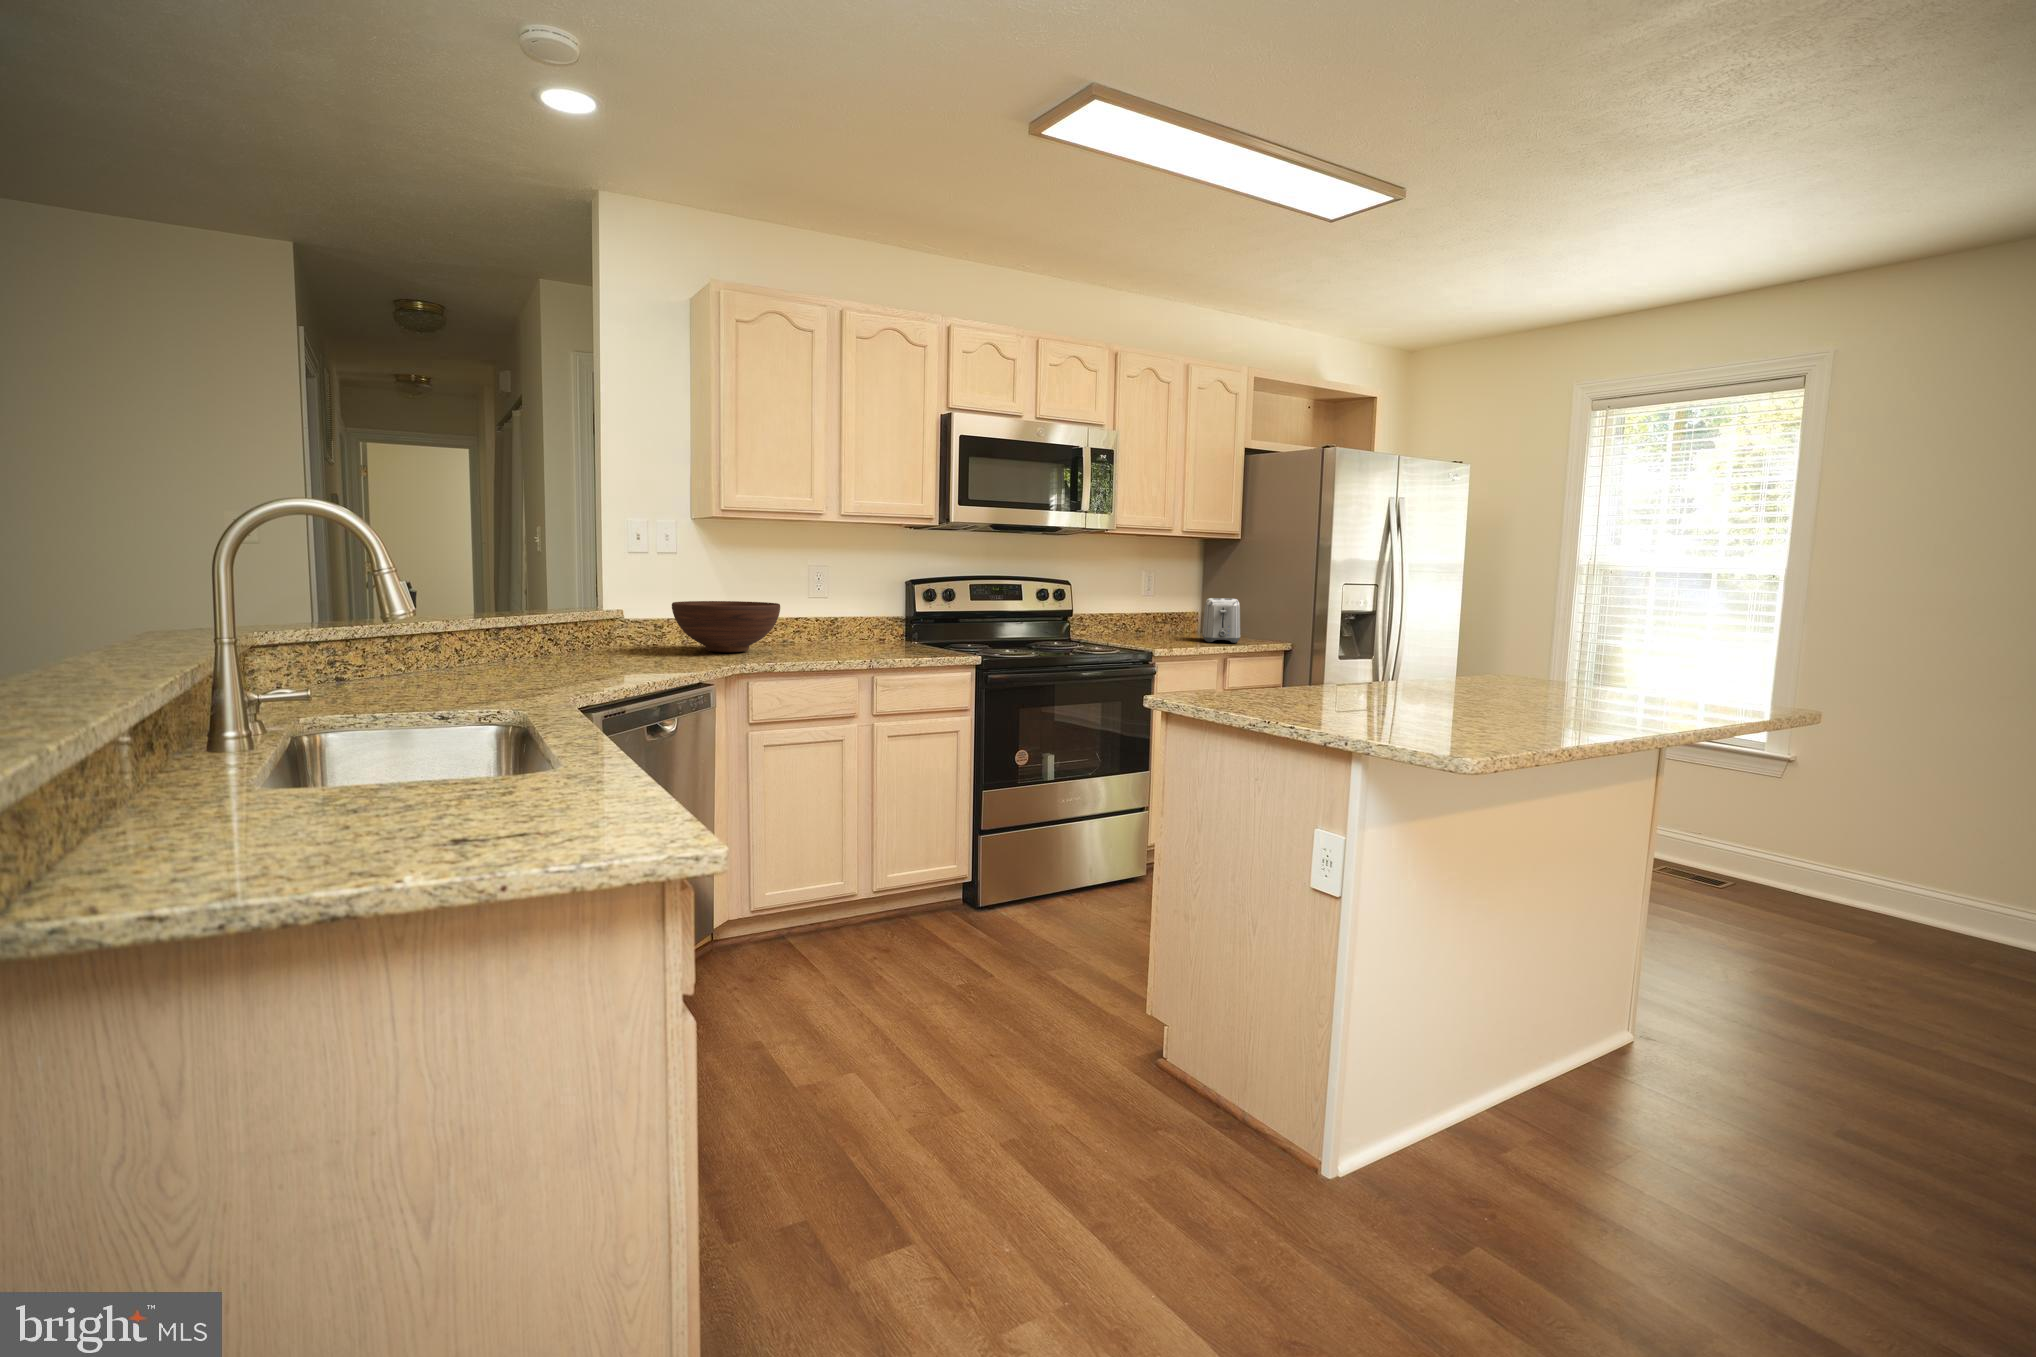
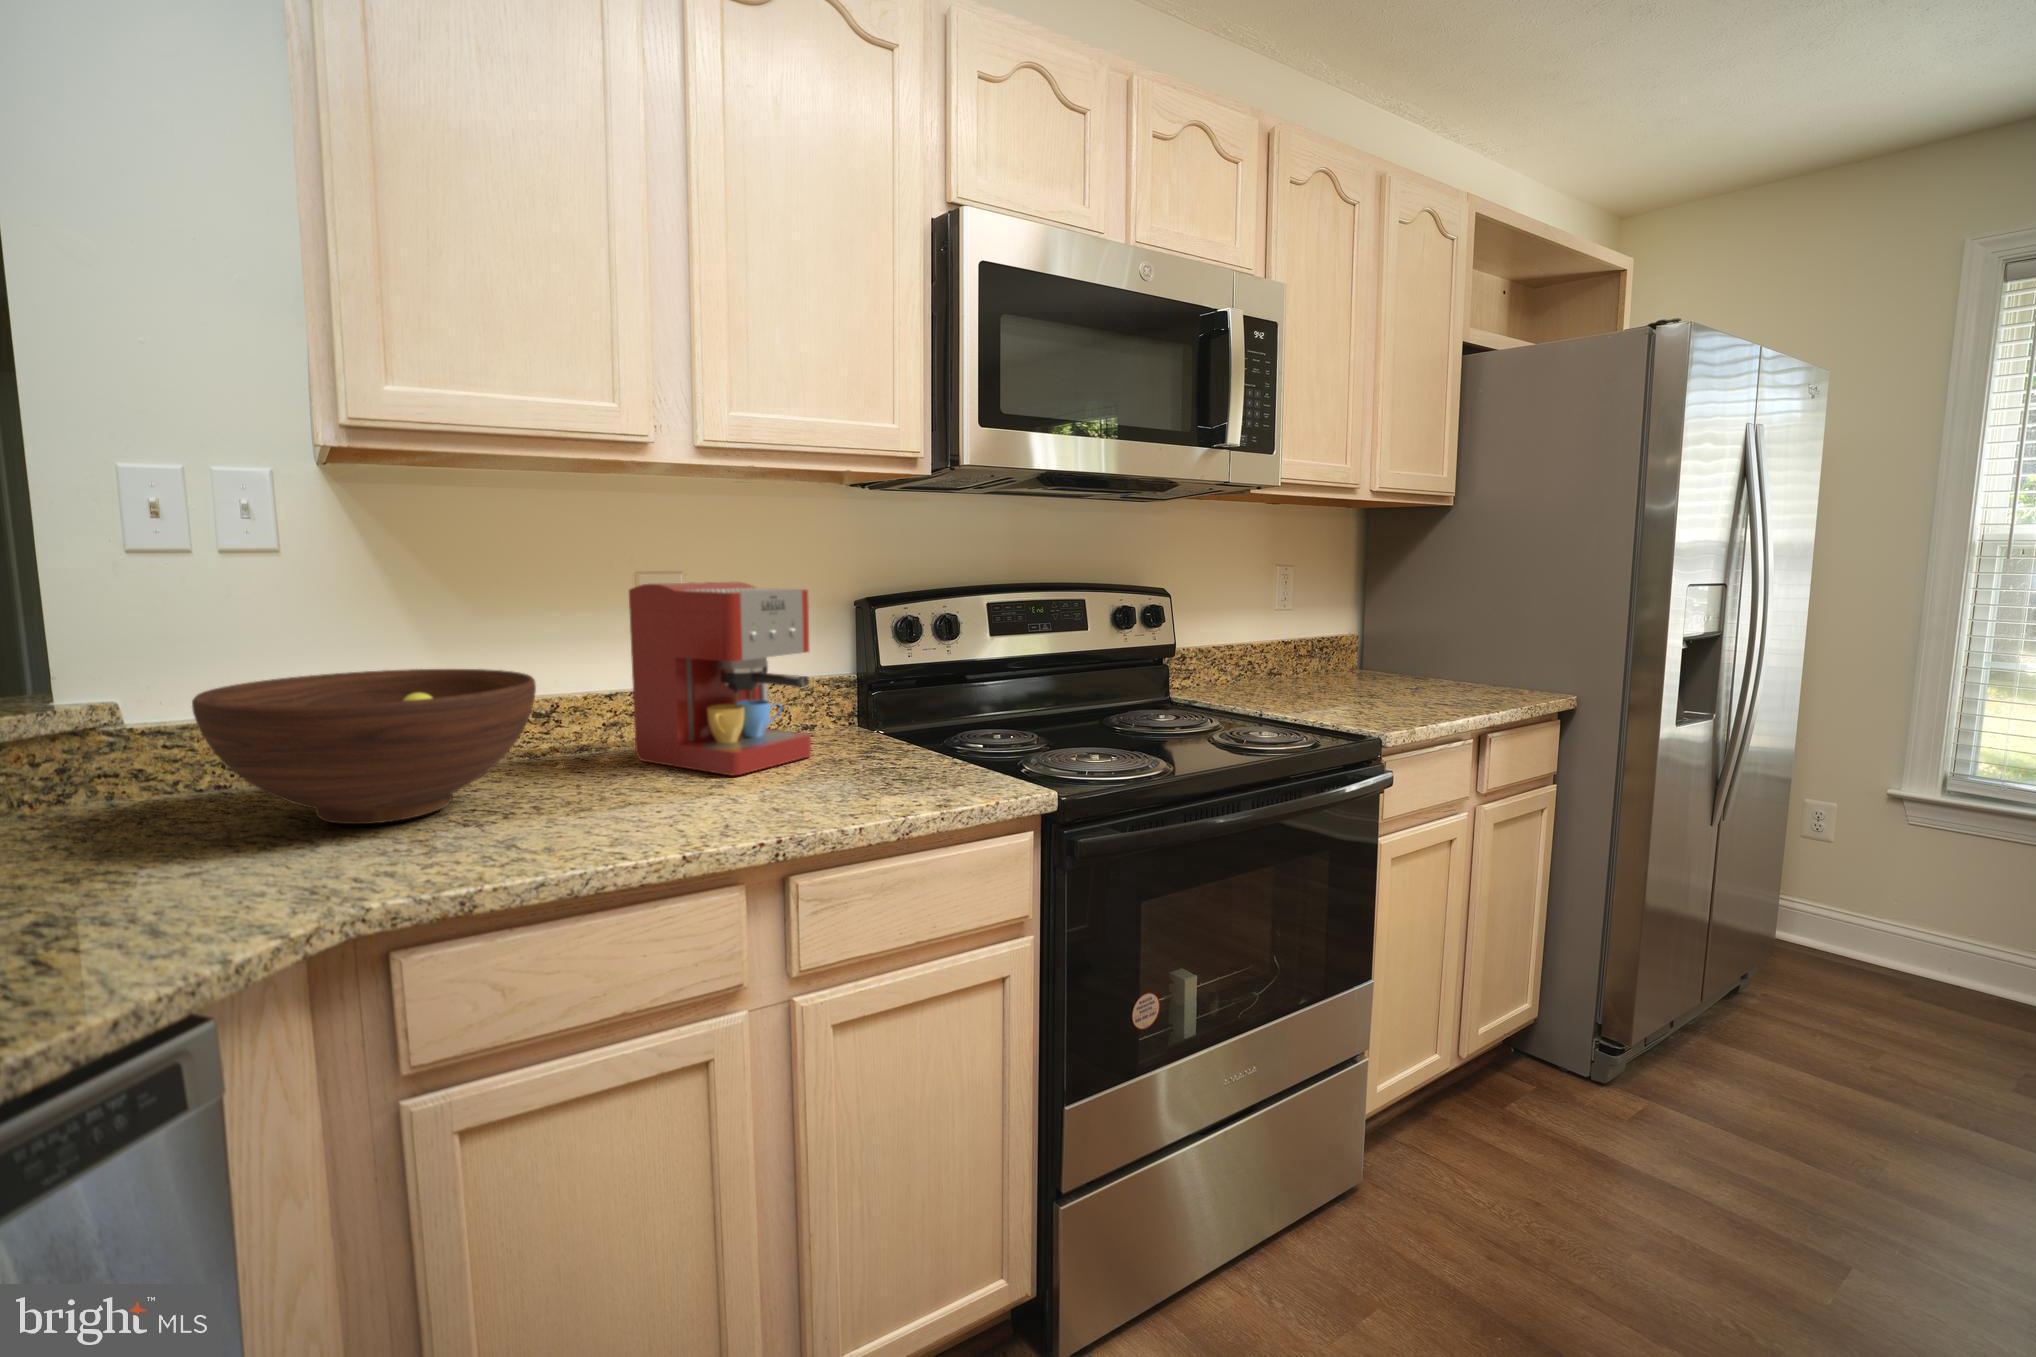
coffee maker: none [809,570,883,649] -> present [629,582,811,775]
toaster: present [1202,598,1240,643] -> none [1390,613,1476,696]

